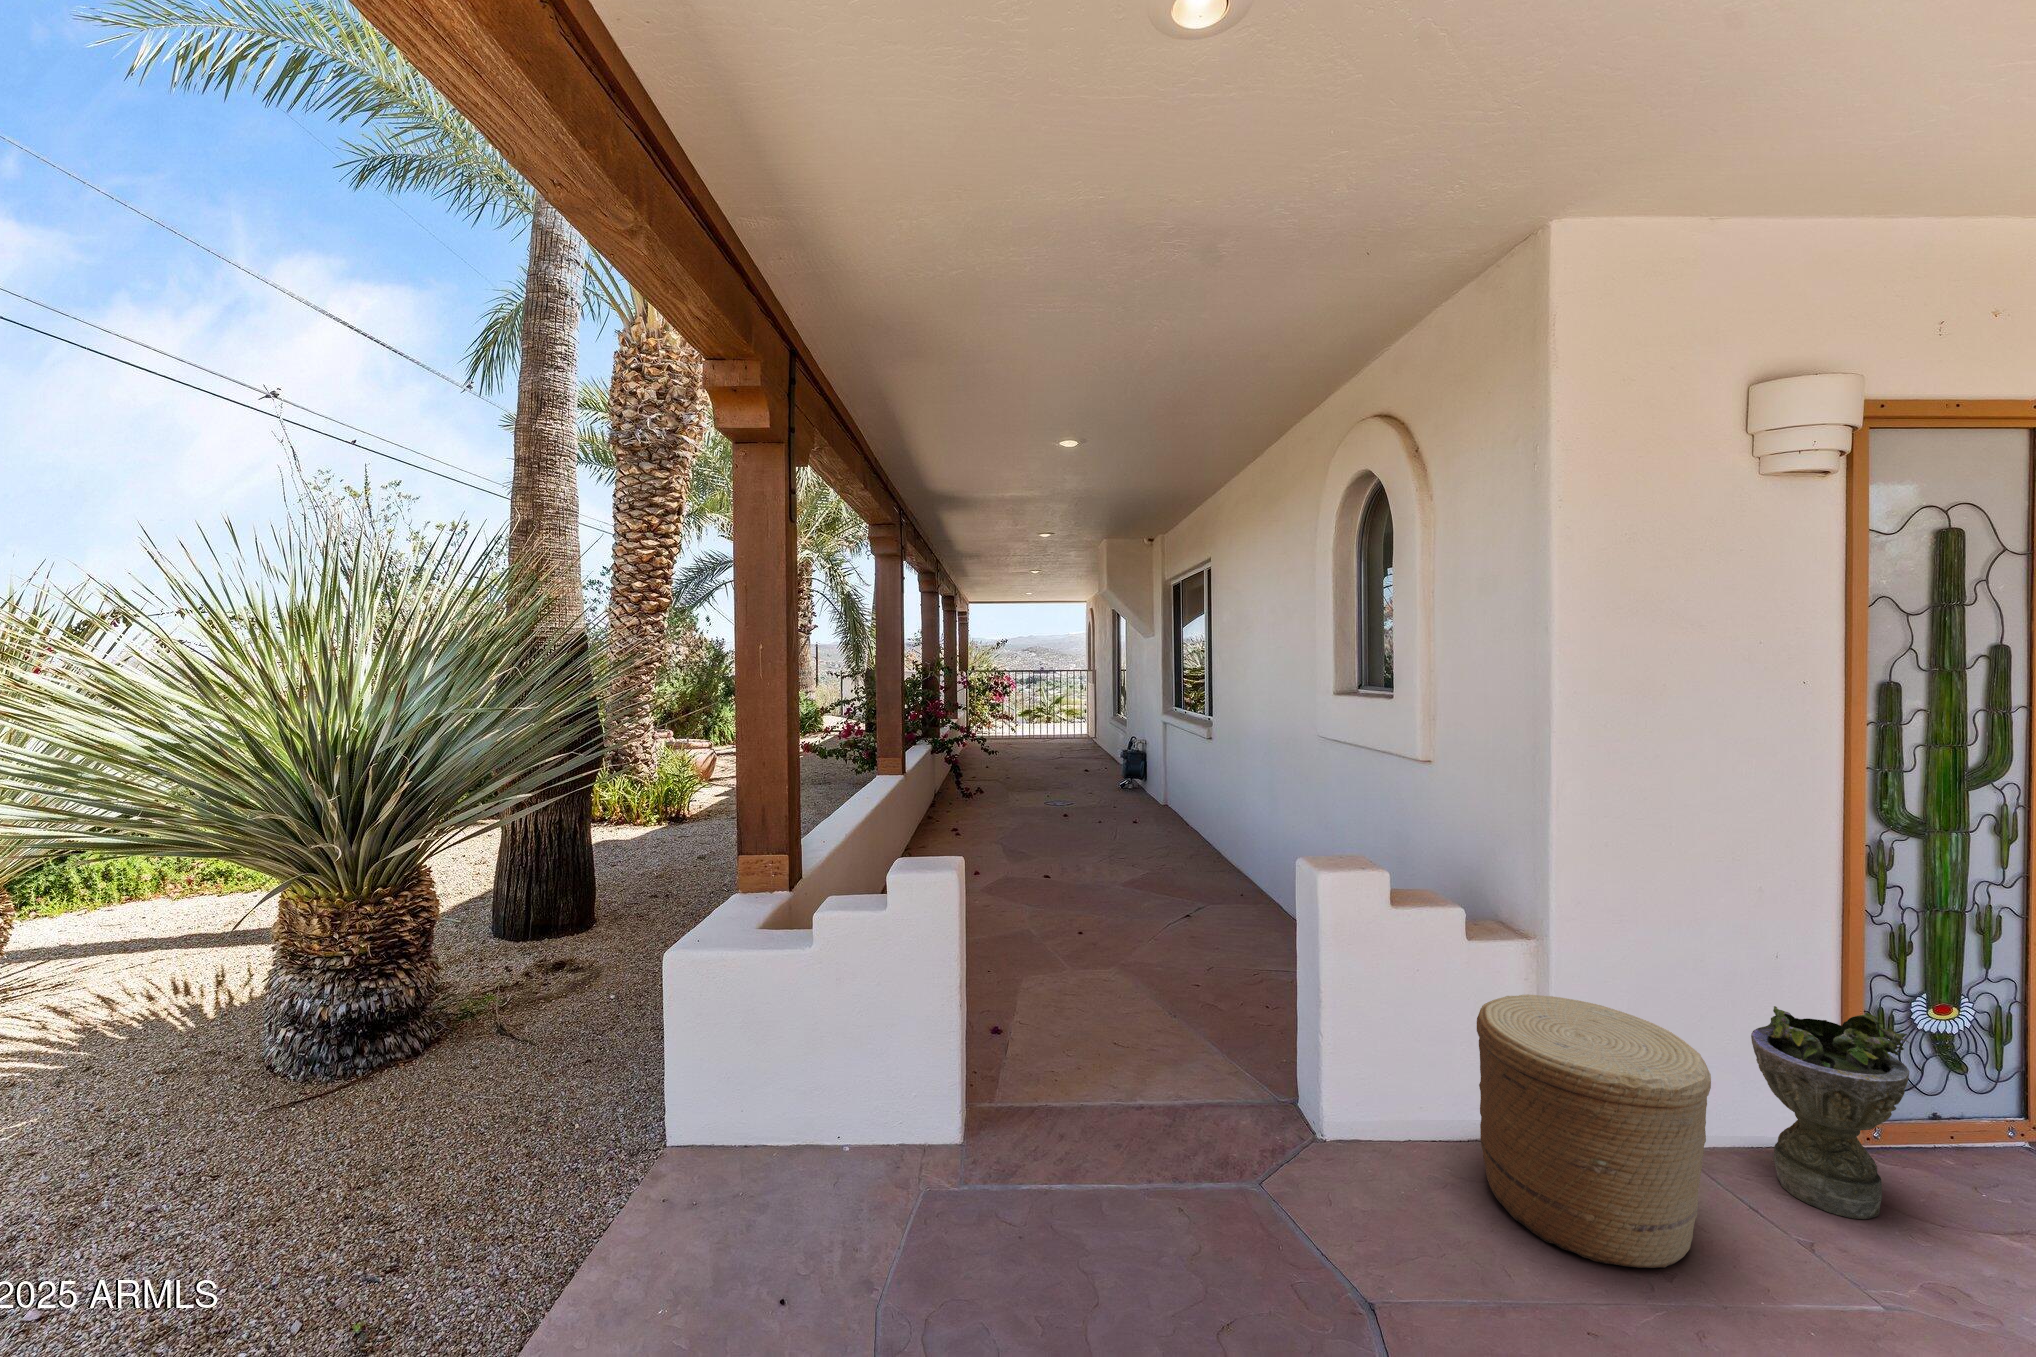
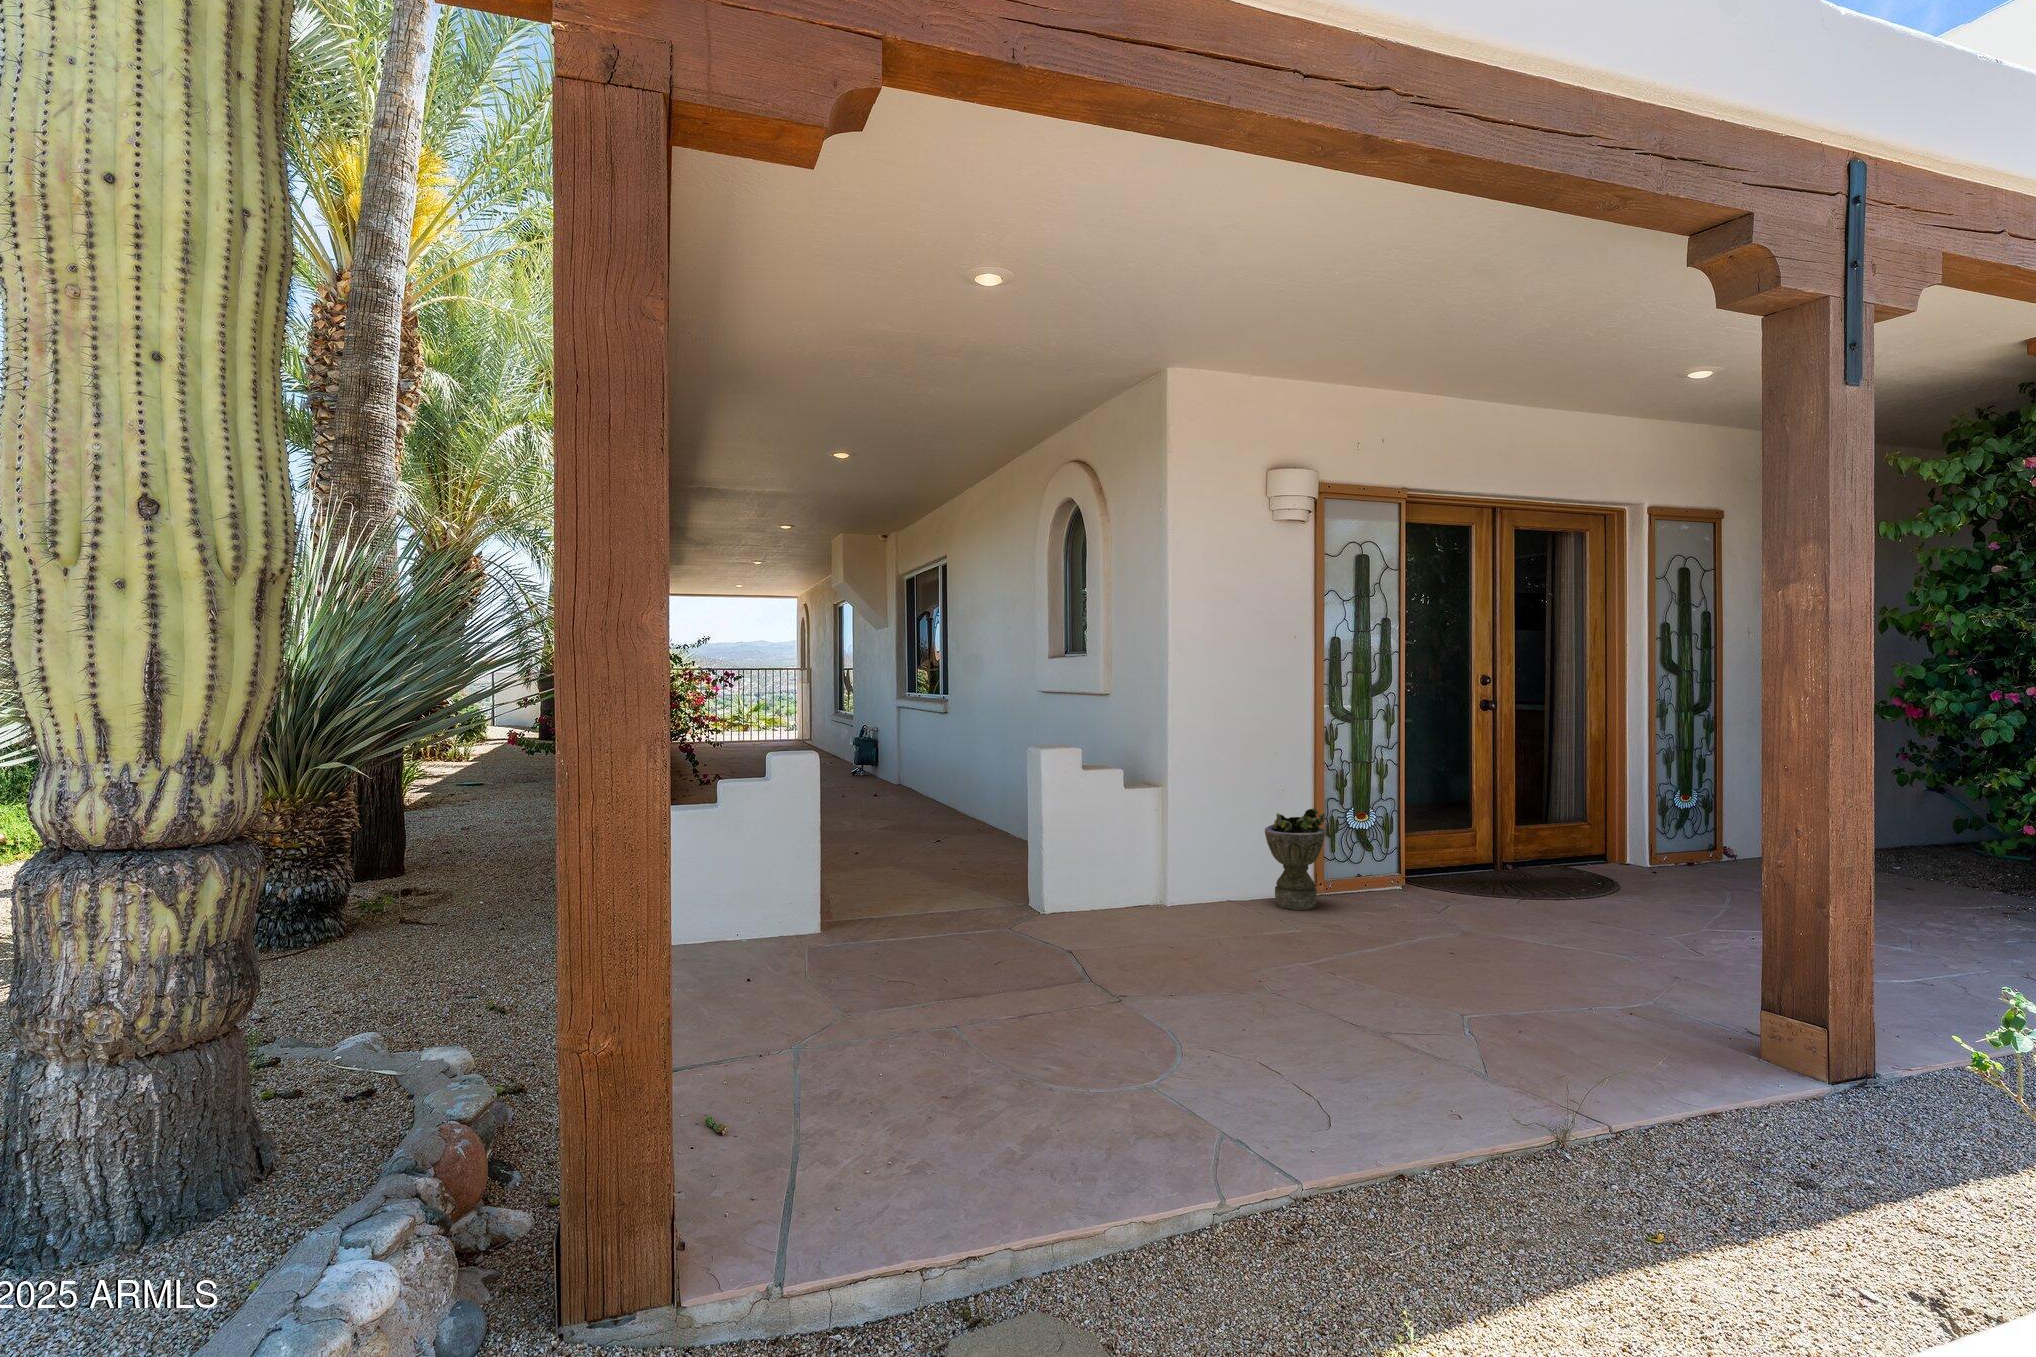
woven basket: present [1477,994,1711,1268] -> none [1127,814,1230,929]

